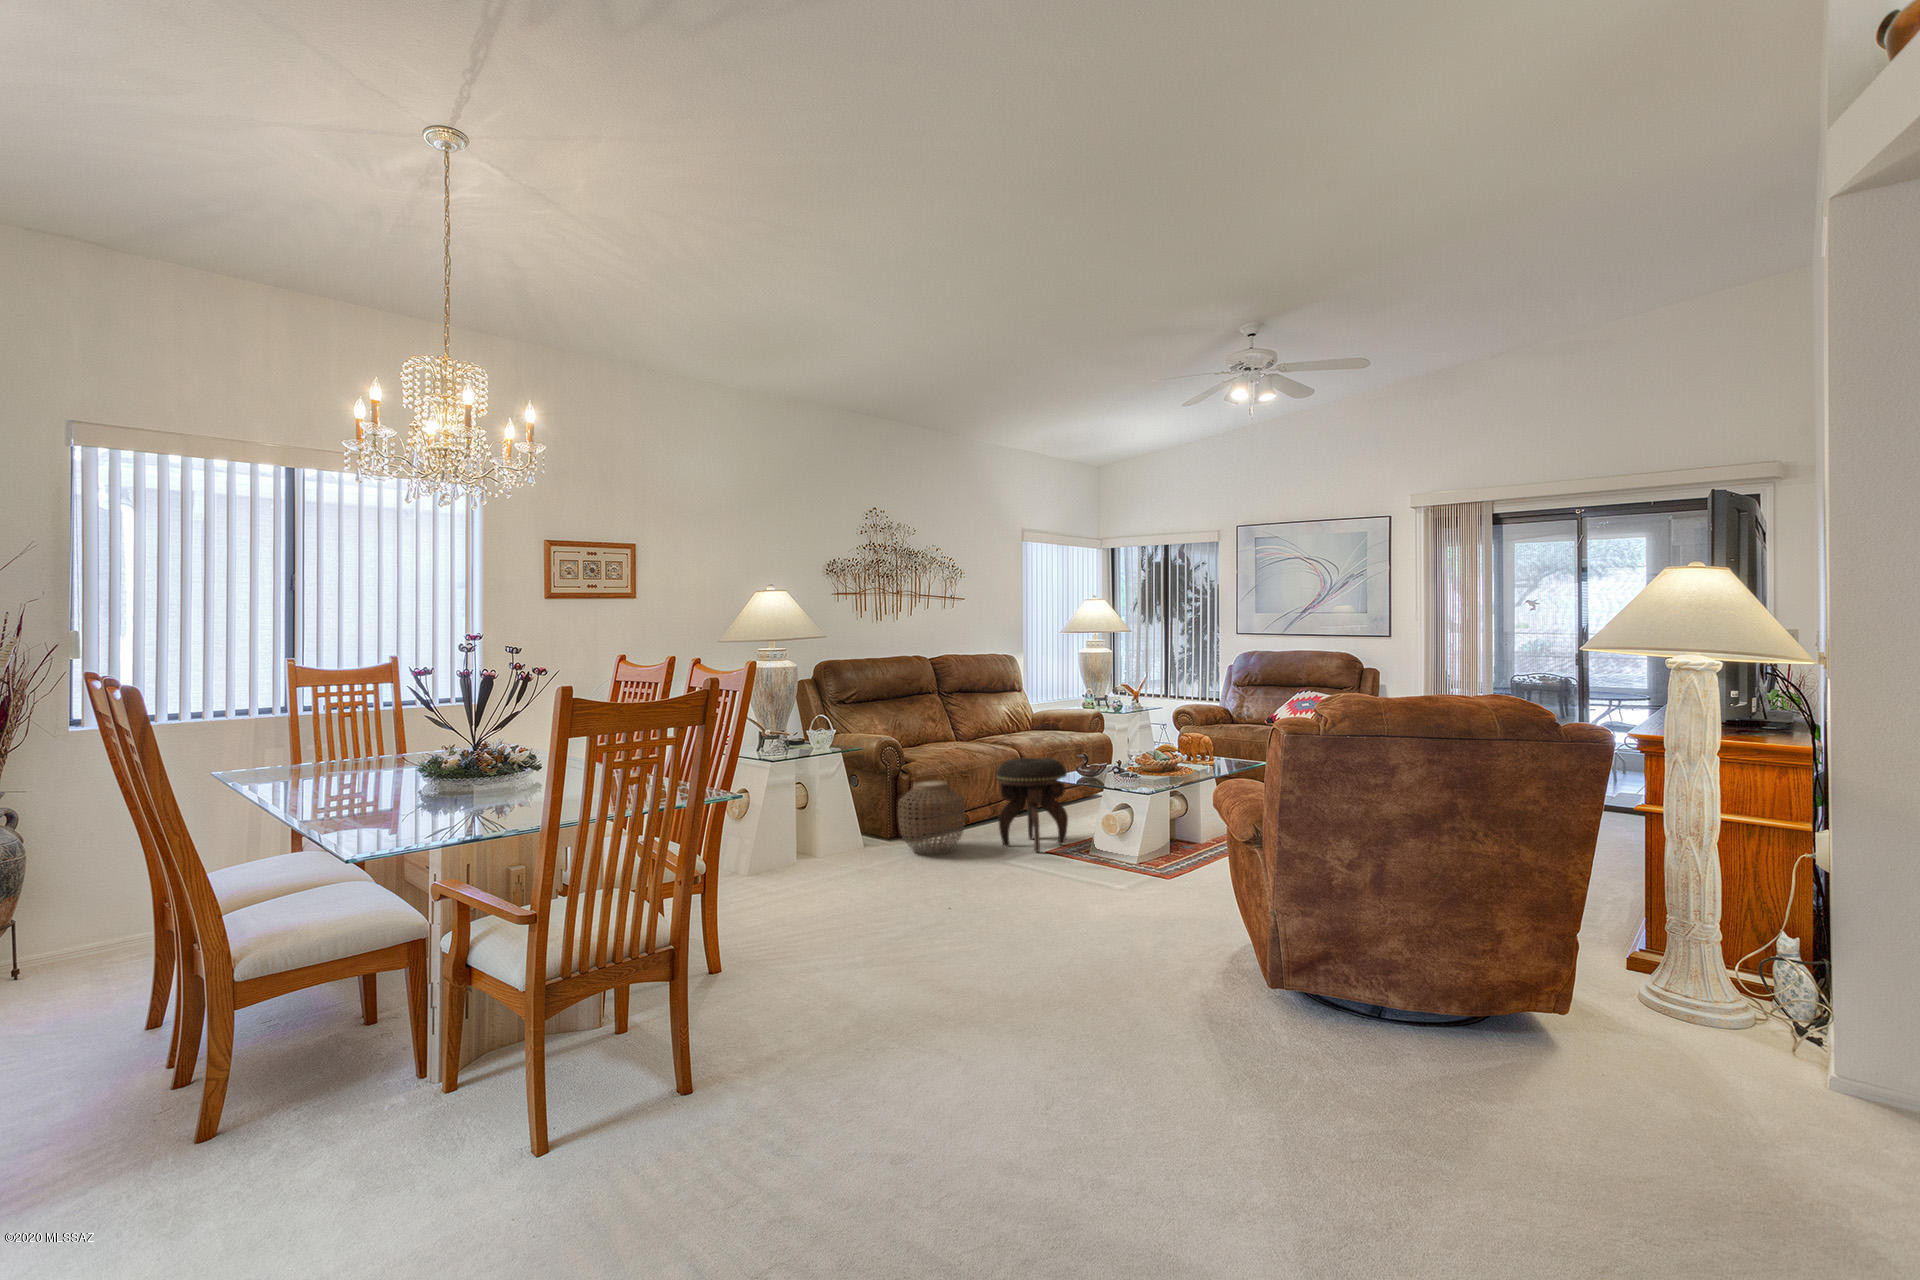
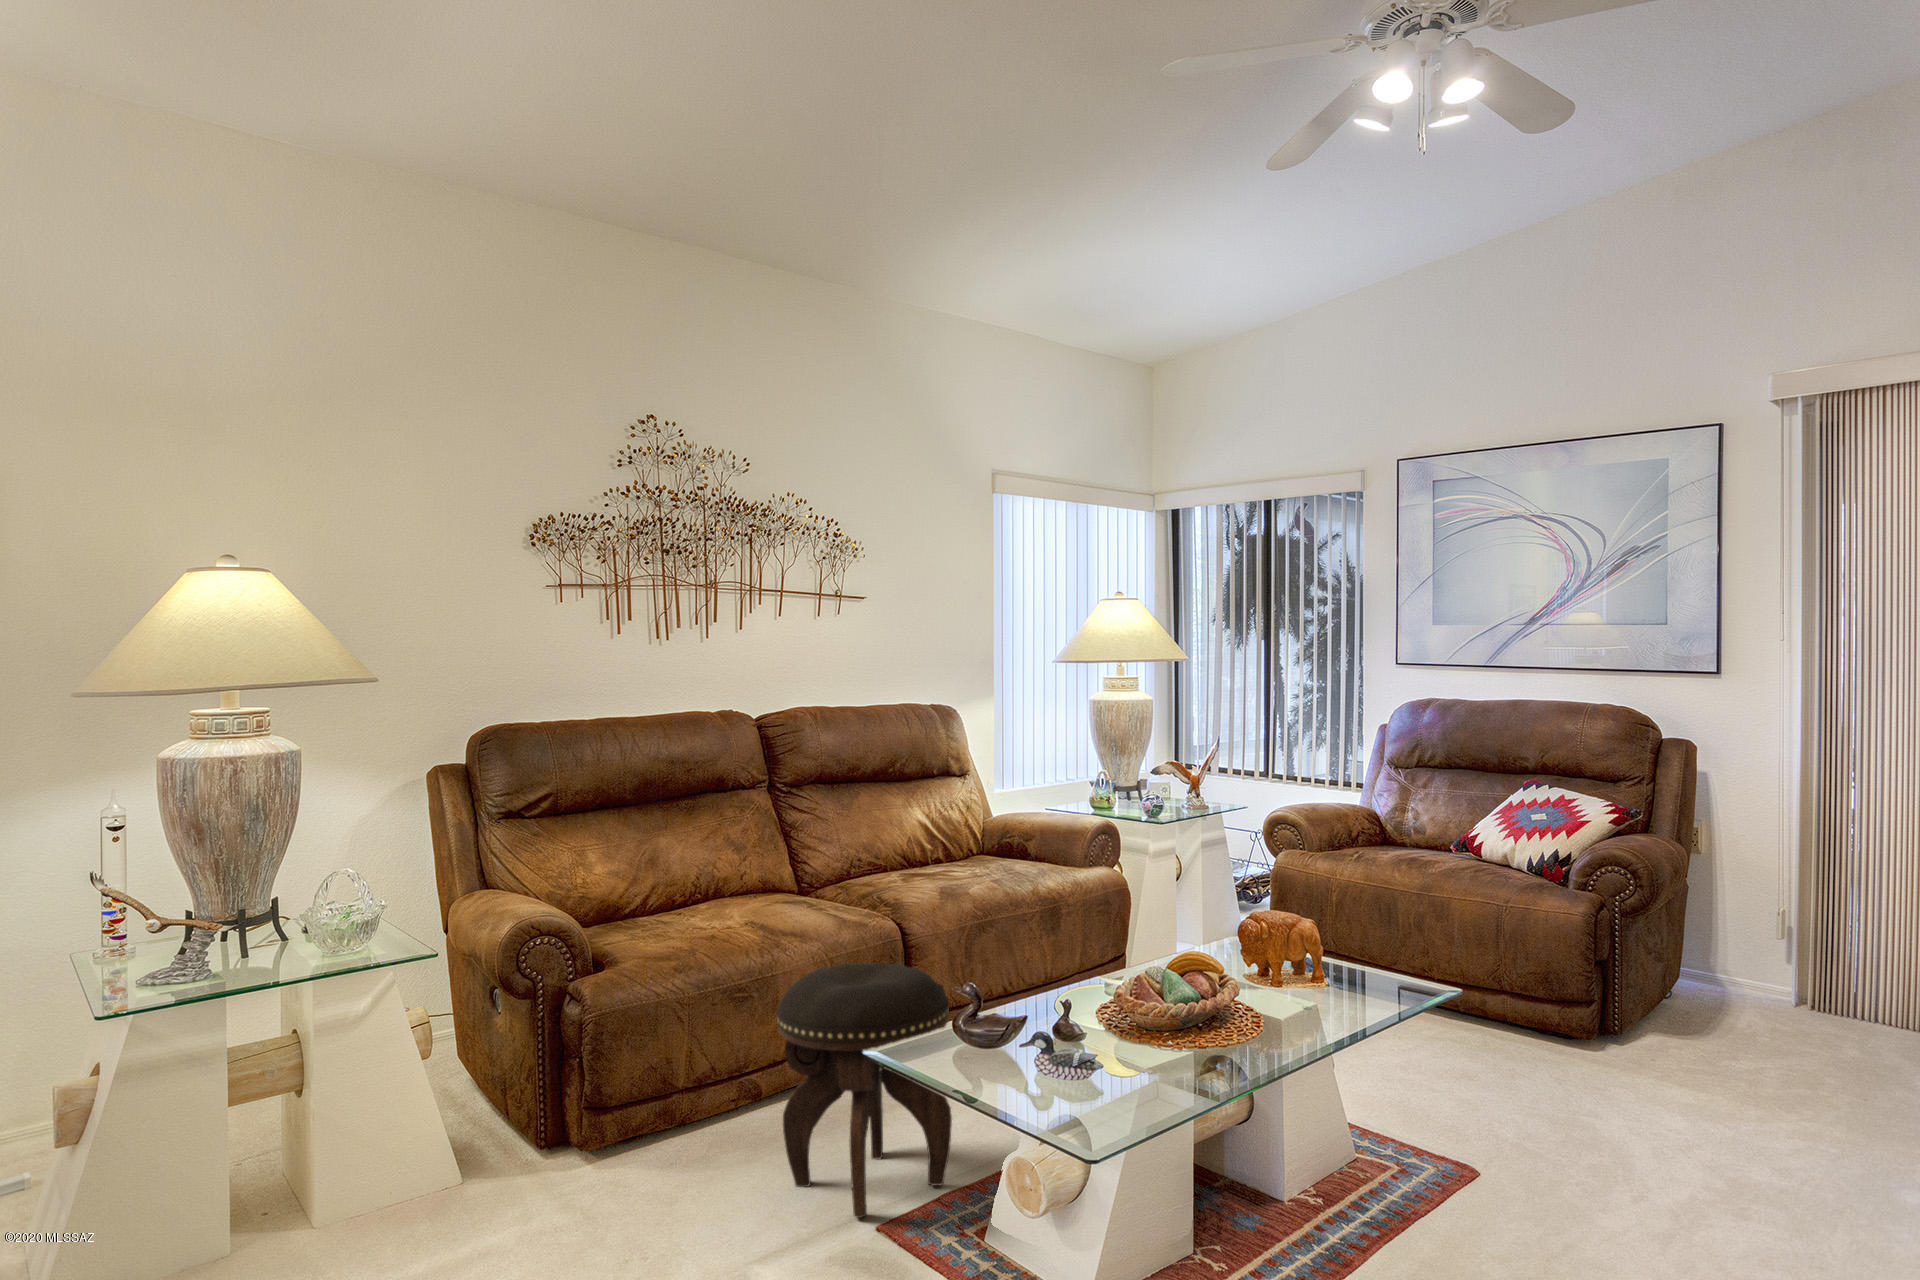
woven basket: present [898,780,964,855] -> none [522,1021,690,1220]

